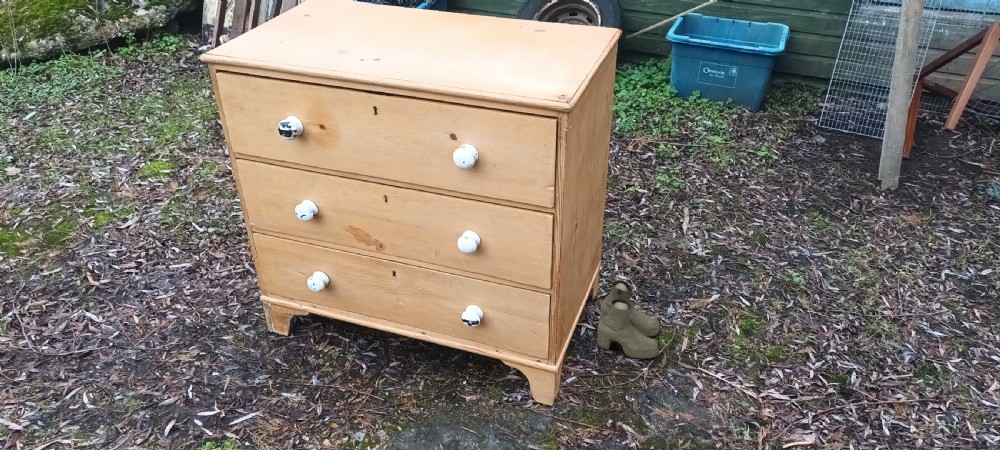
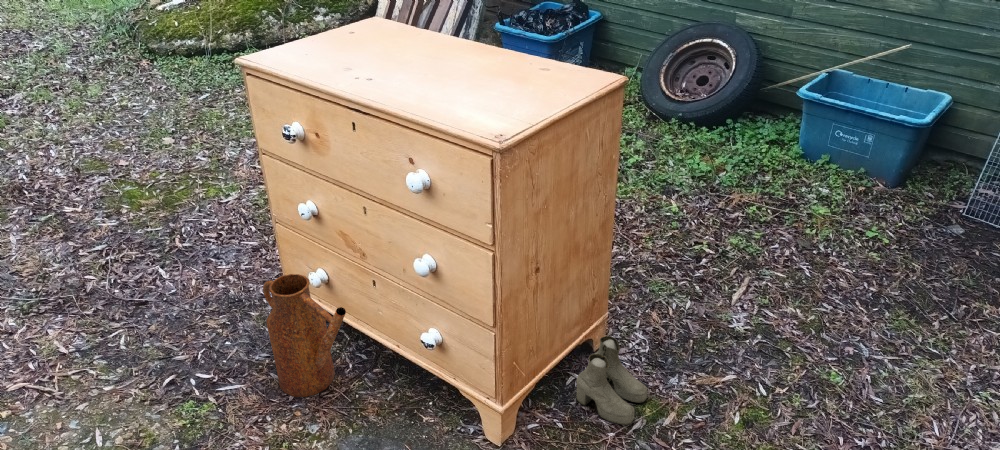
watering can: none [267,280,386,411] -> present [263,274,346,397]

